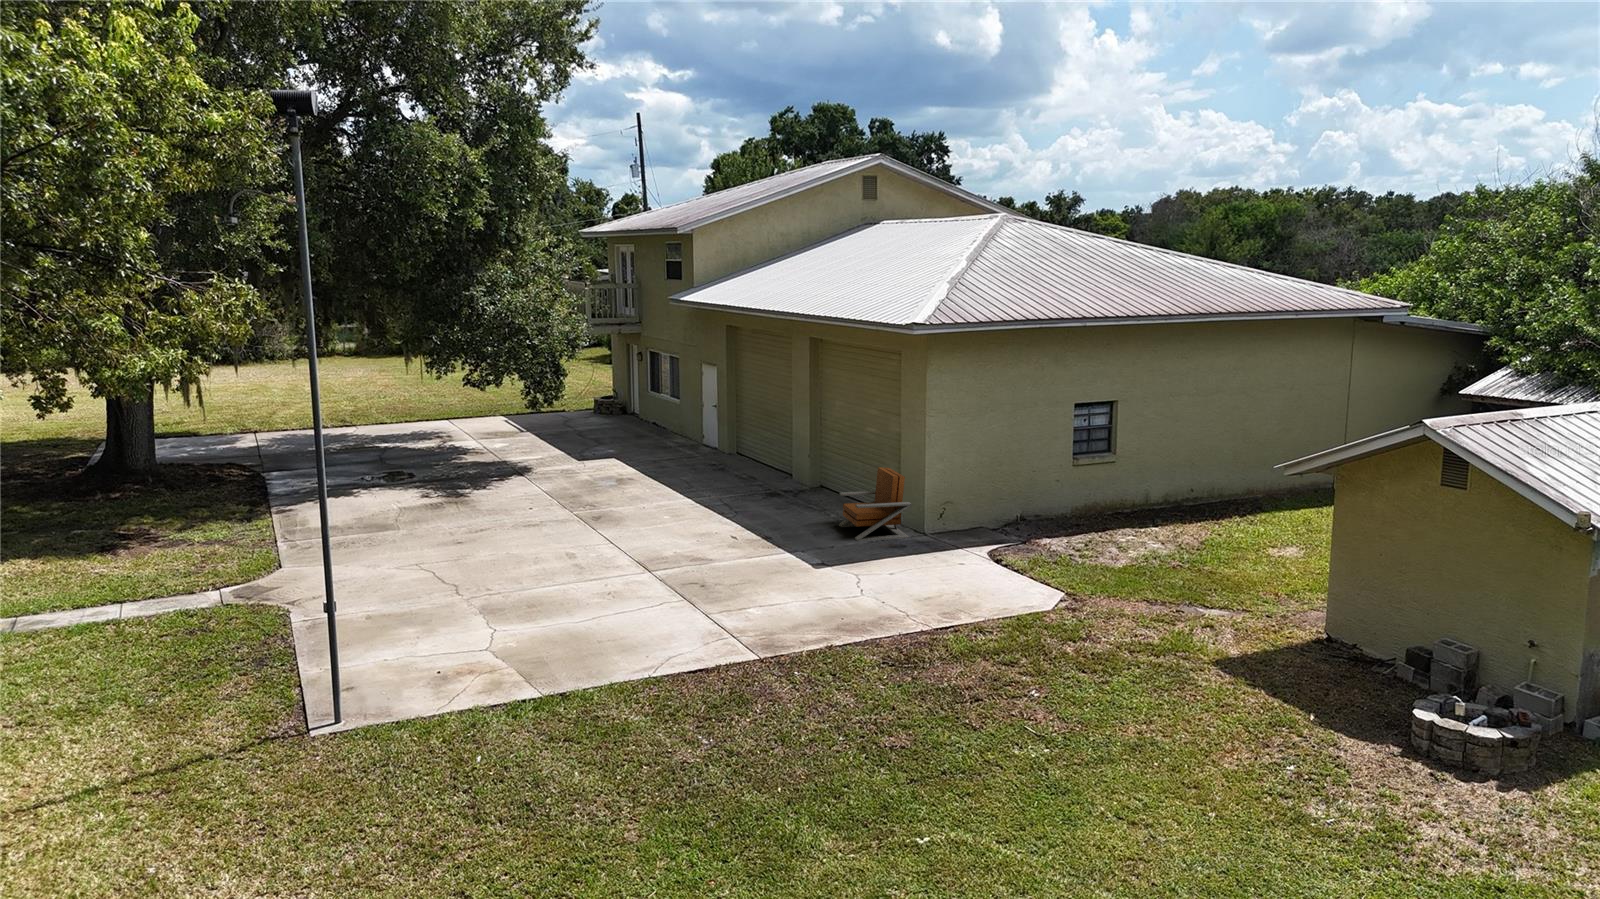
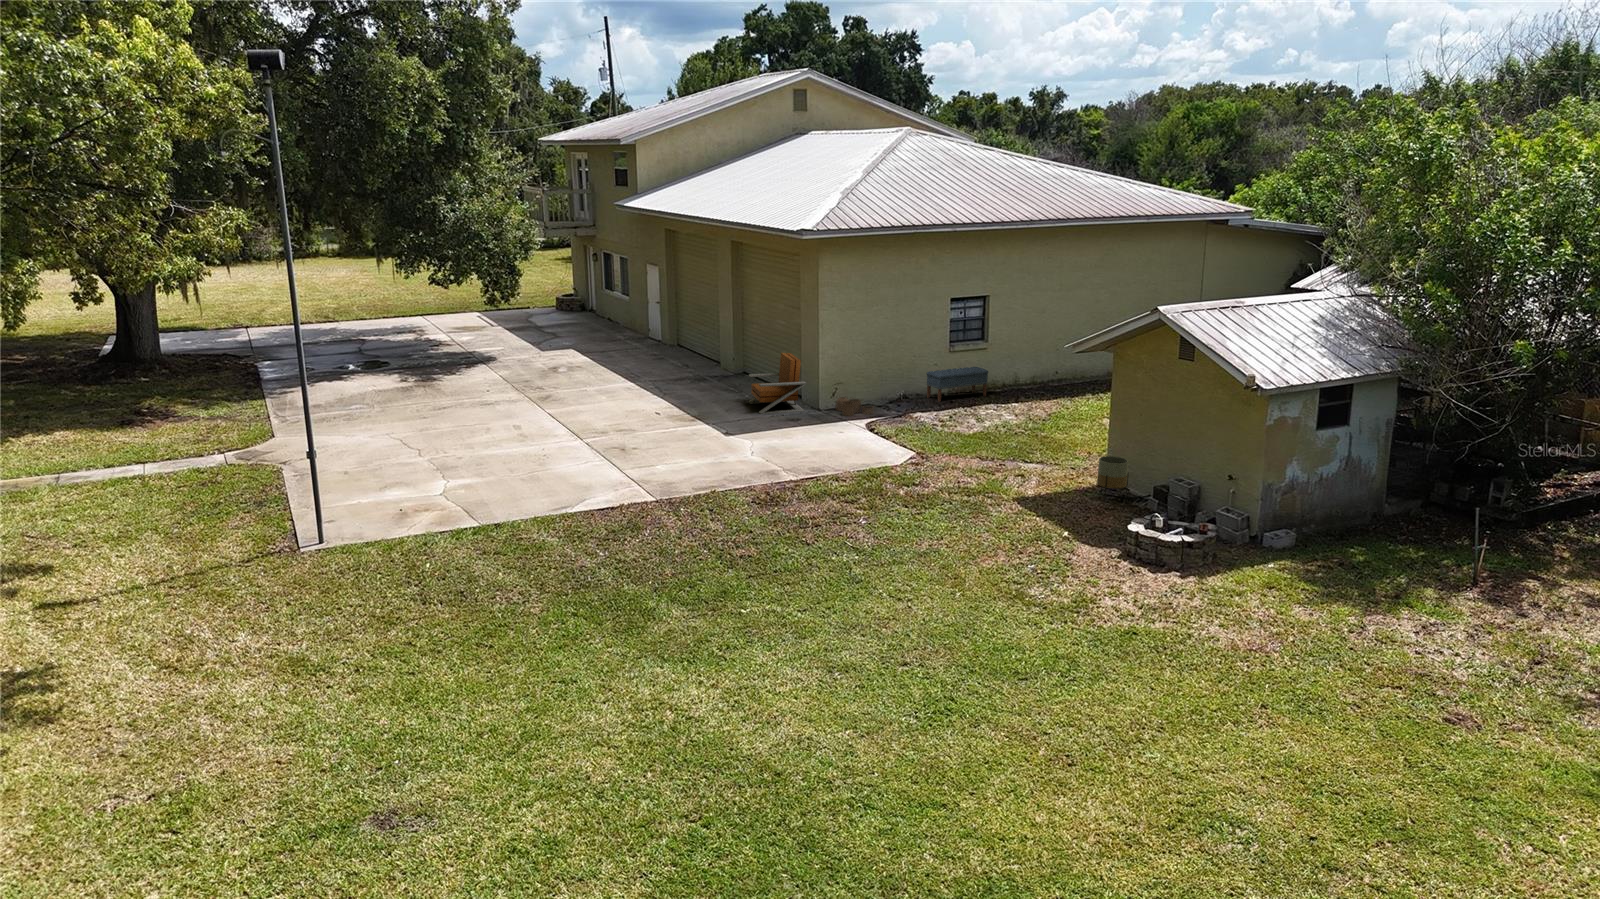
bench: none [1048,484,1121,526] -> present [926,367,988,402]
woven basket: none [945,519,993,544] -> present [835,397,874,416]
planter: none [1322,606,1365,665] -> present [1097,456,1129,501]

